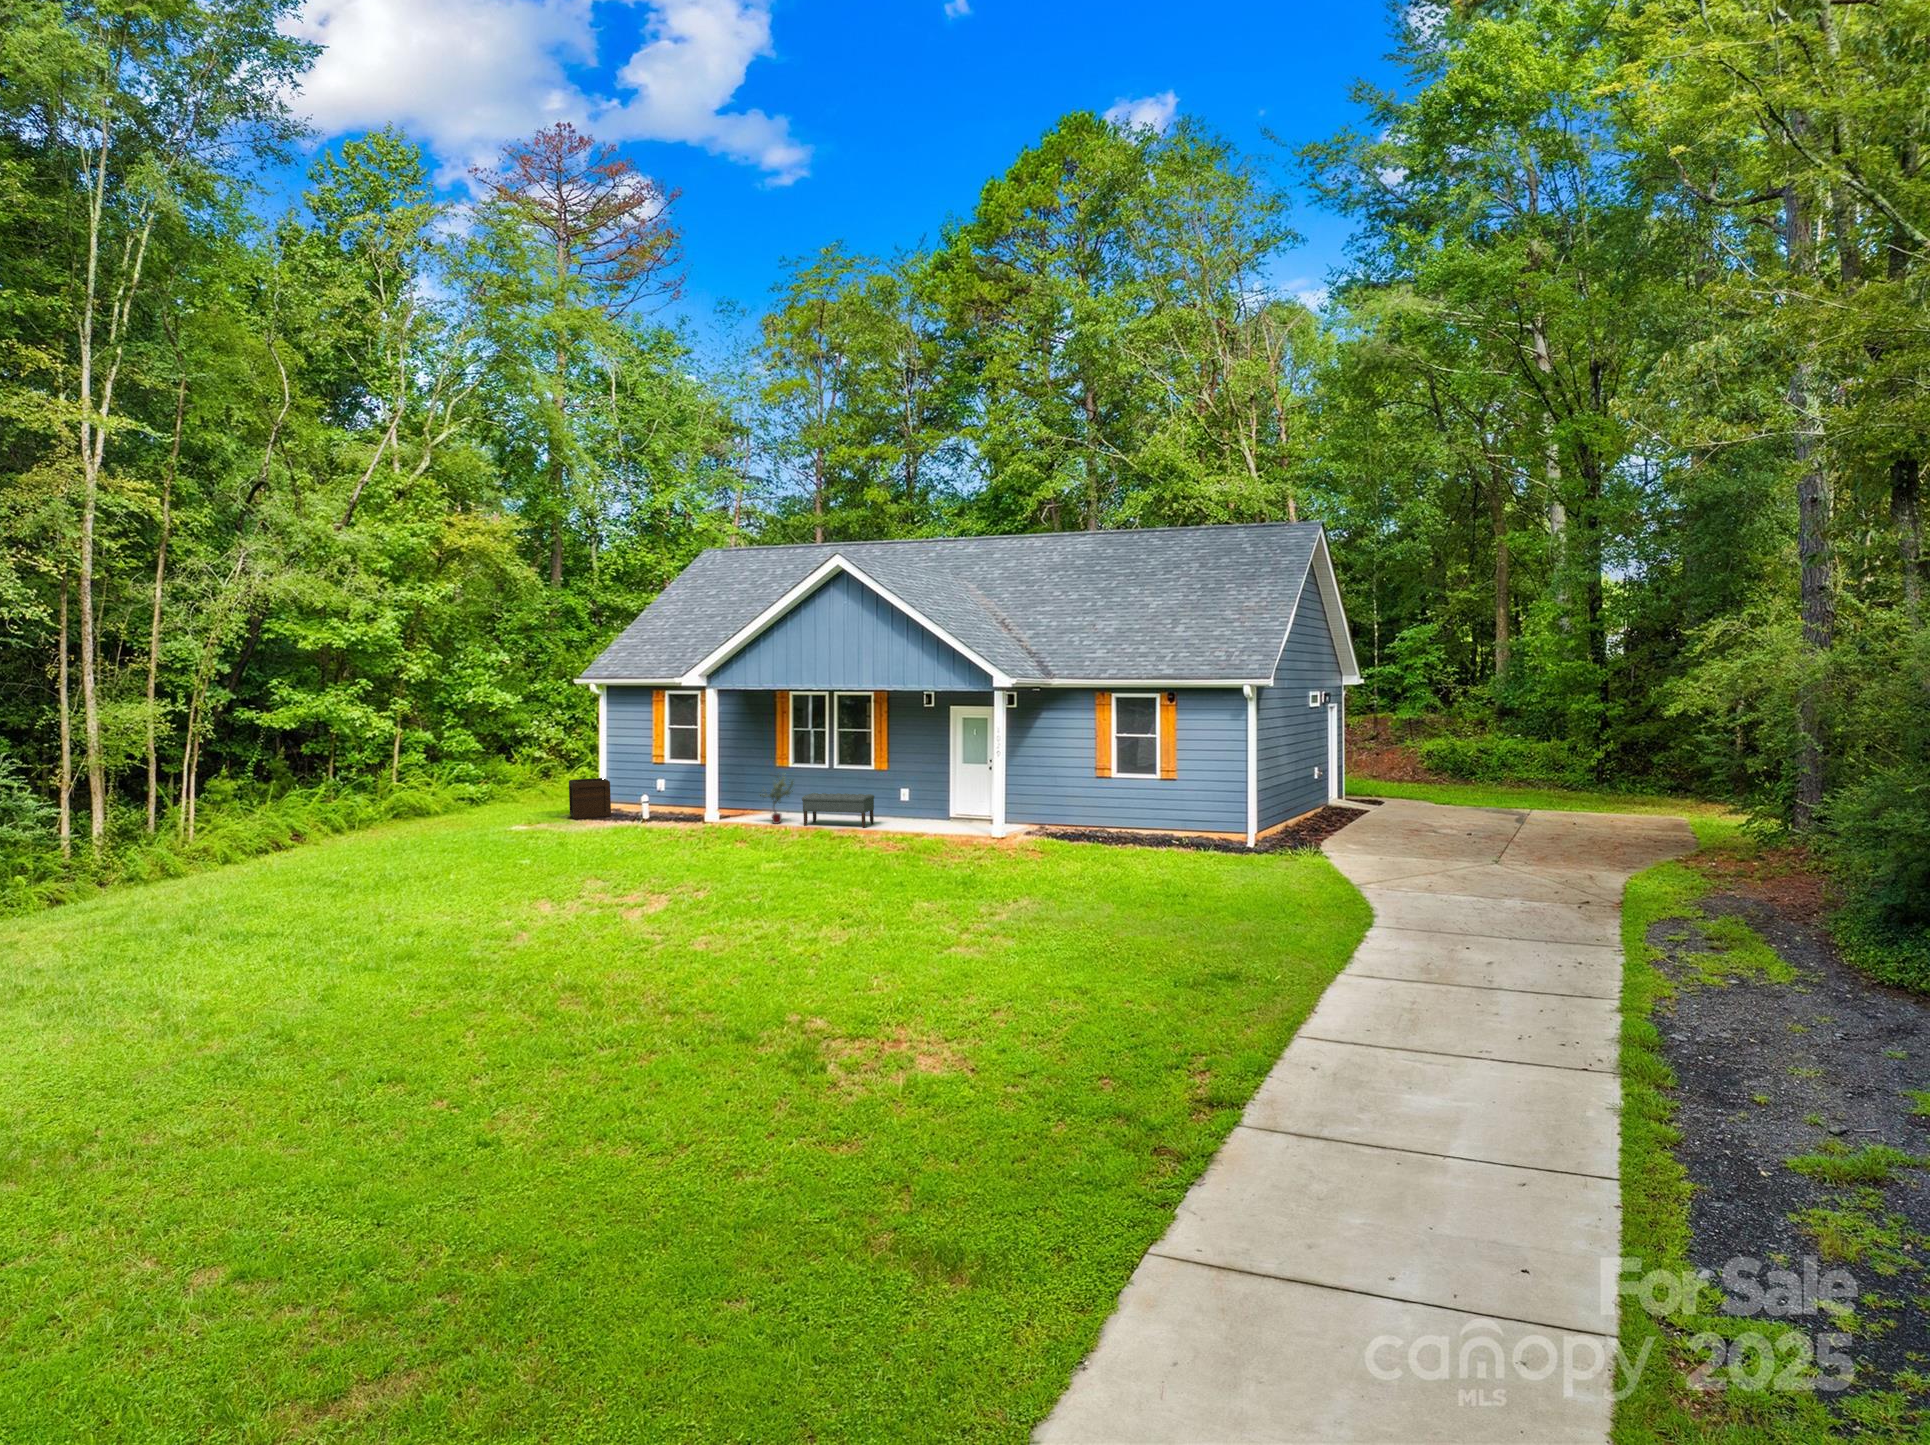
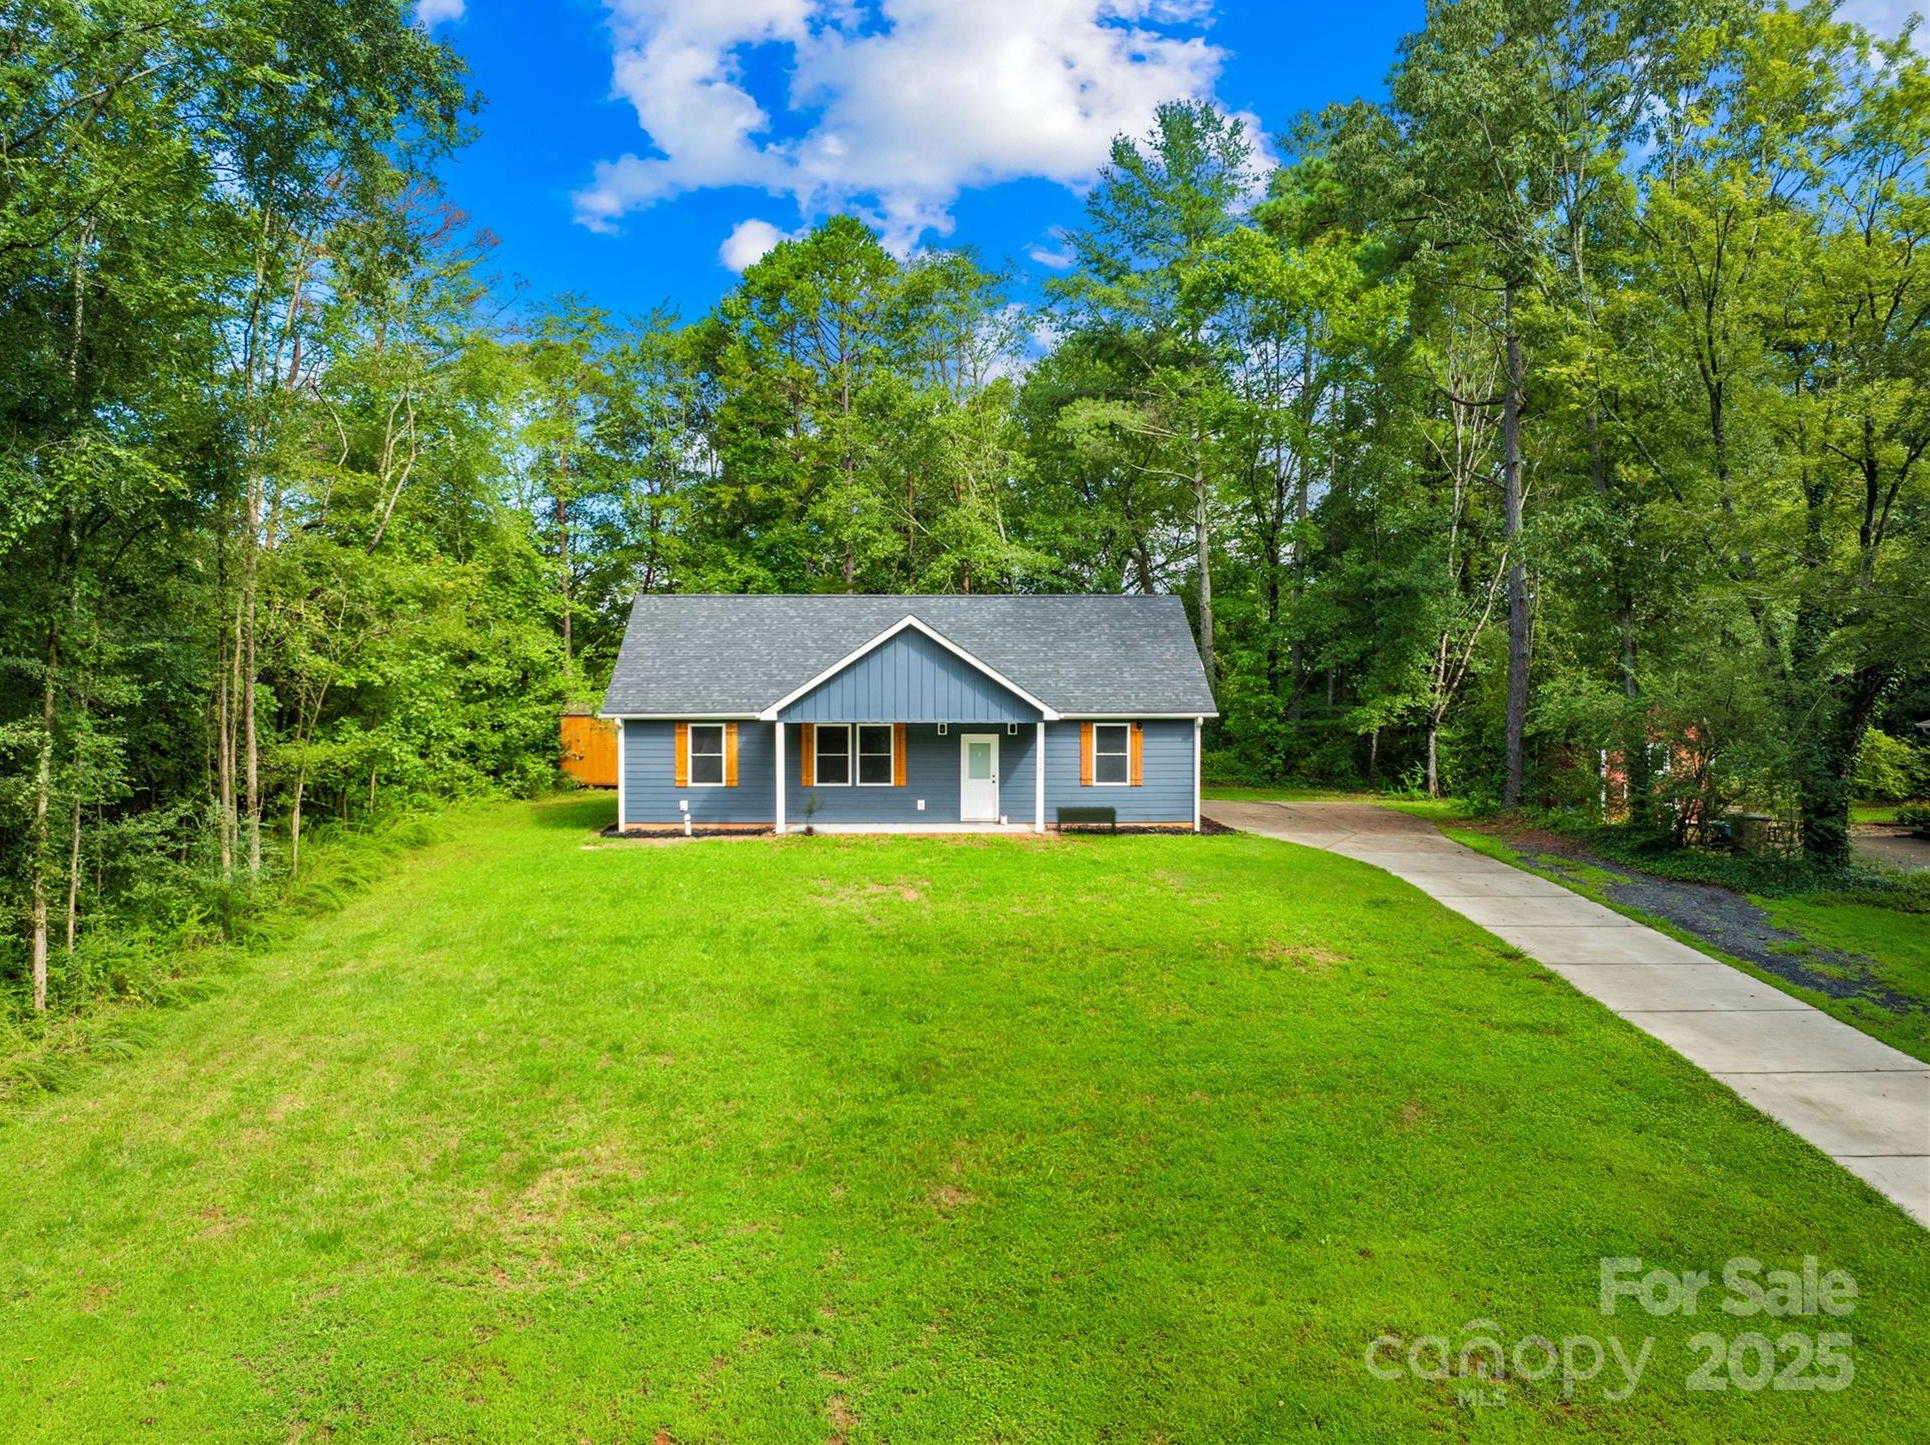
wooden crate: present [569,778,611,819] -> none [599,801,644,841]
bench: present [802,793,874,828] -> present [1056,807,1117,835]

